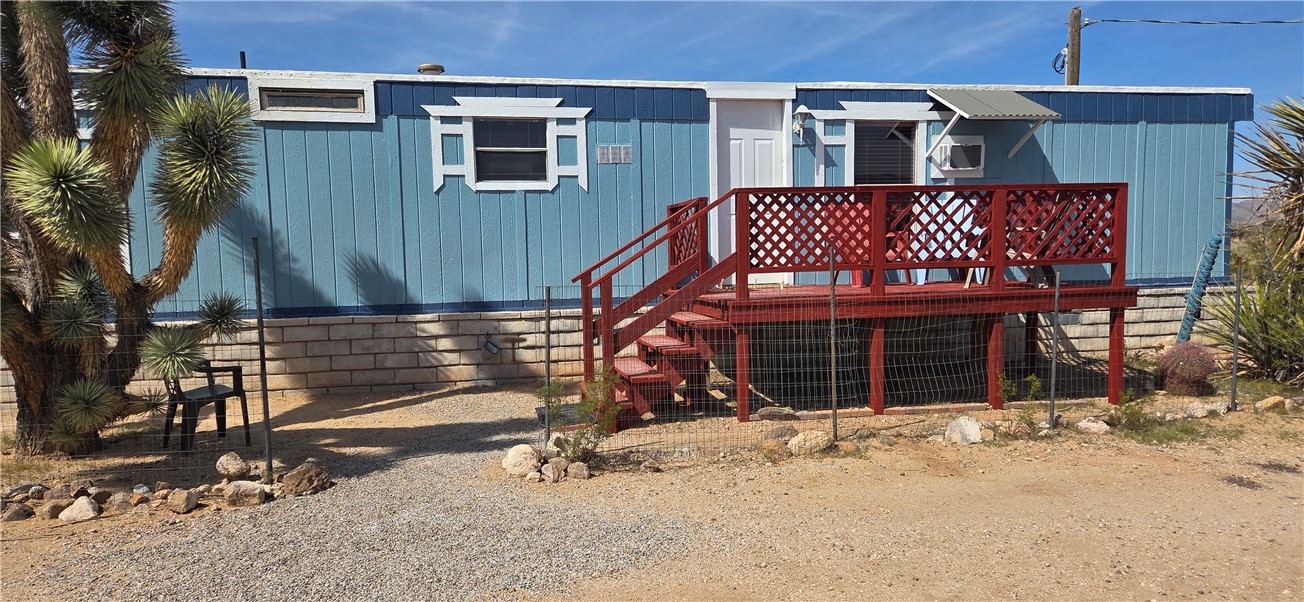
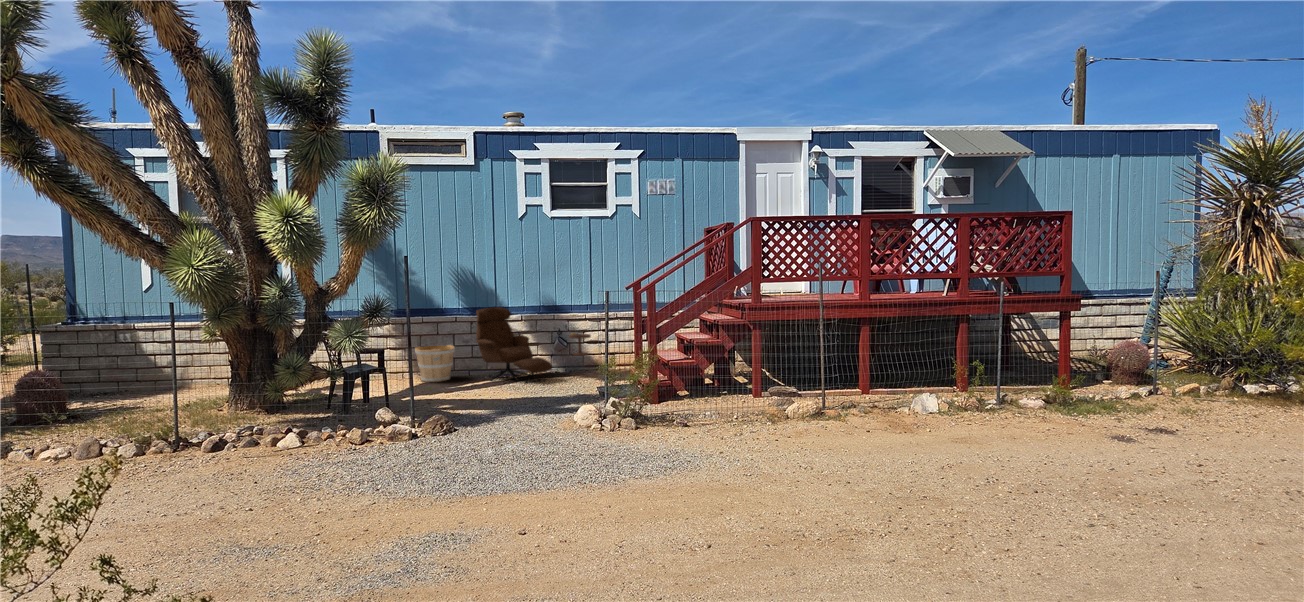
lounge chair: none [379,305,478,403] -> present [476,307,553,383]
wooden bucket: none [298,353,352,402] -> present [415,345,455,382]

